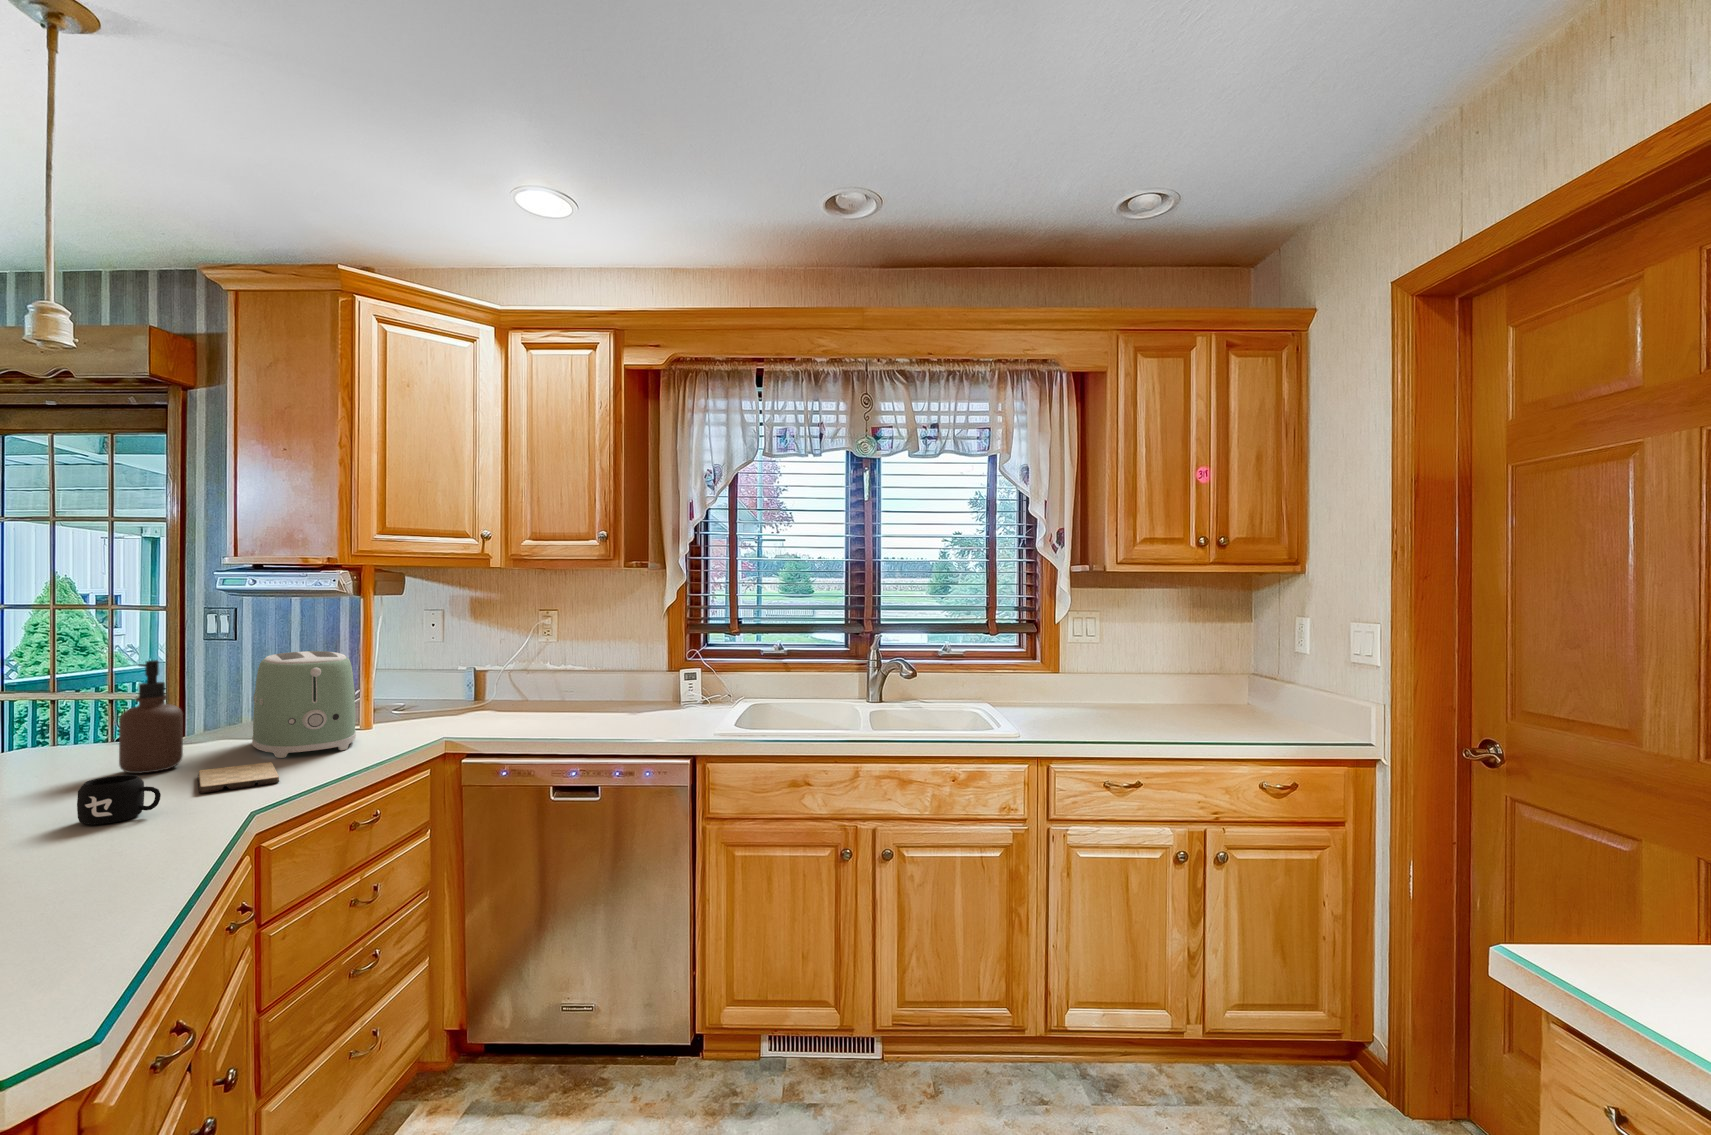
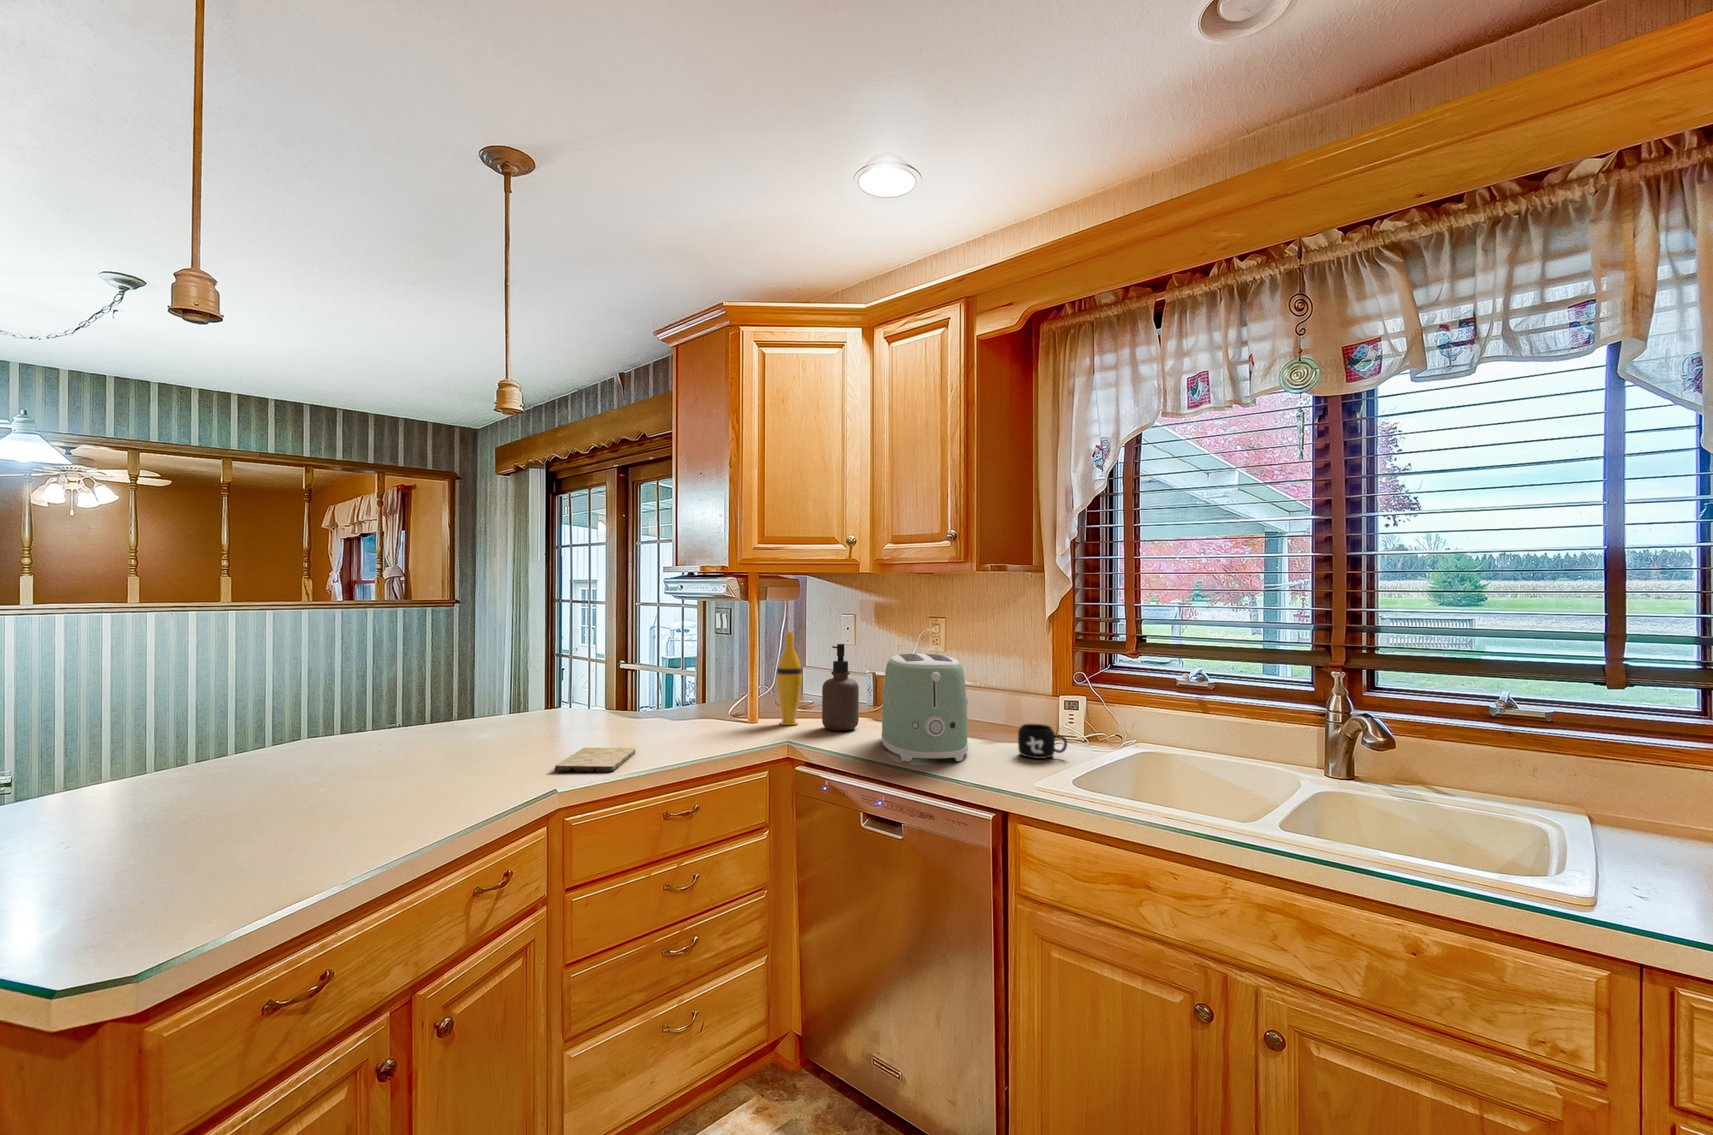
vase: none [399,630,429,725] -> present [776,632,802,725]
toaster: present [252,651,356,758] -> present [882,654,968,762]
soap dispenser: present [119,660,183,773] -> present [822,644,859,731]
mug: present [77,775,161,825] -> present [1018,724,1067,759]

